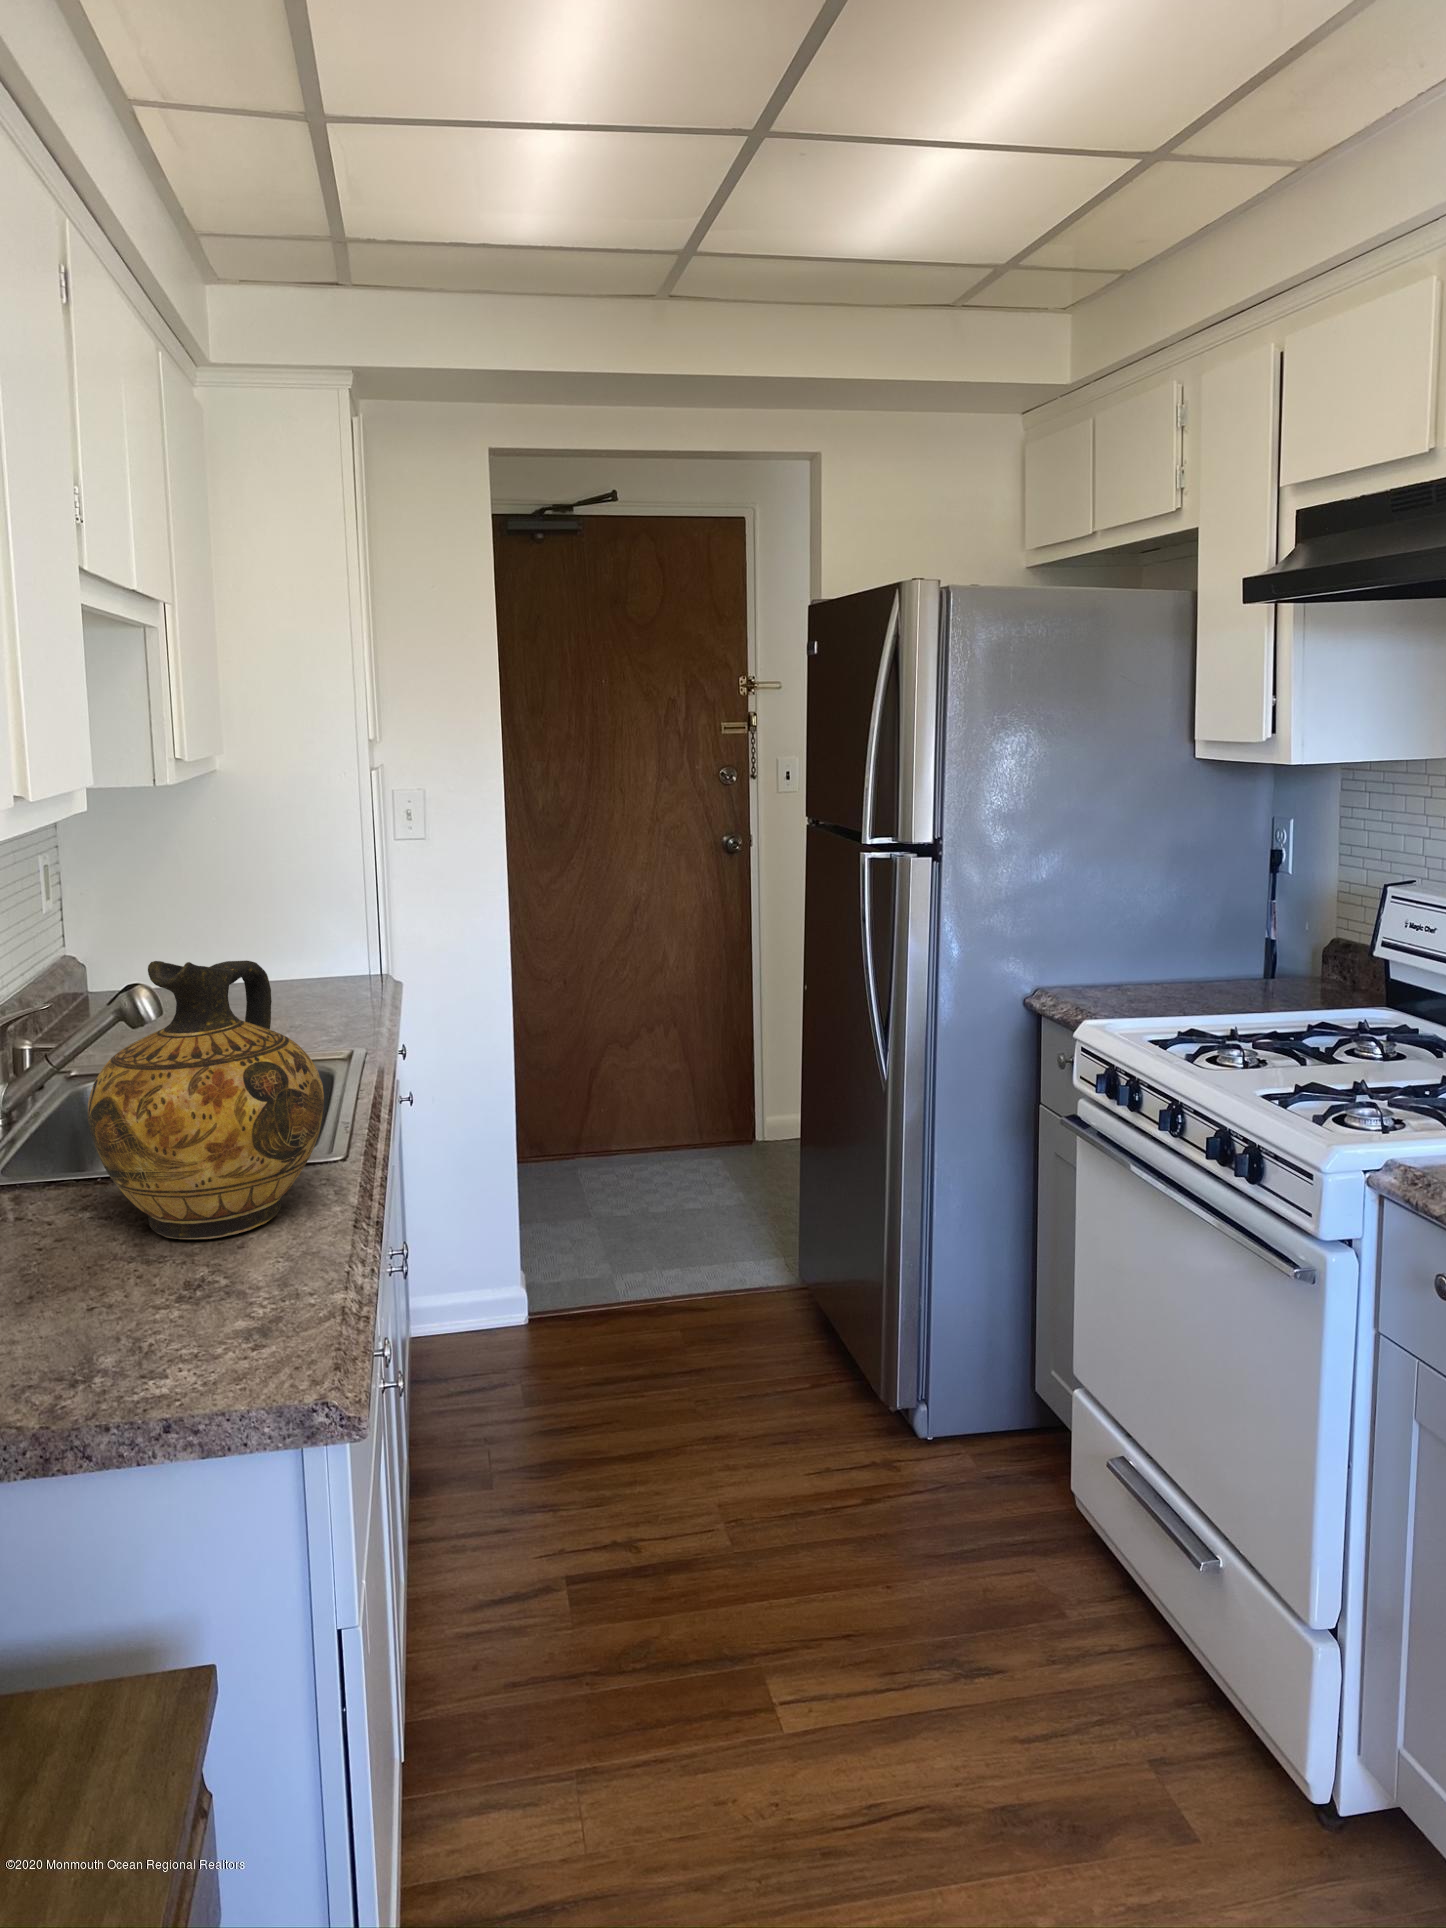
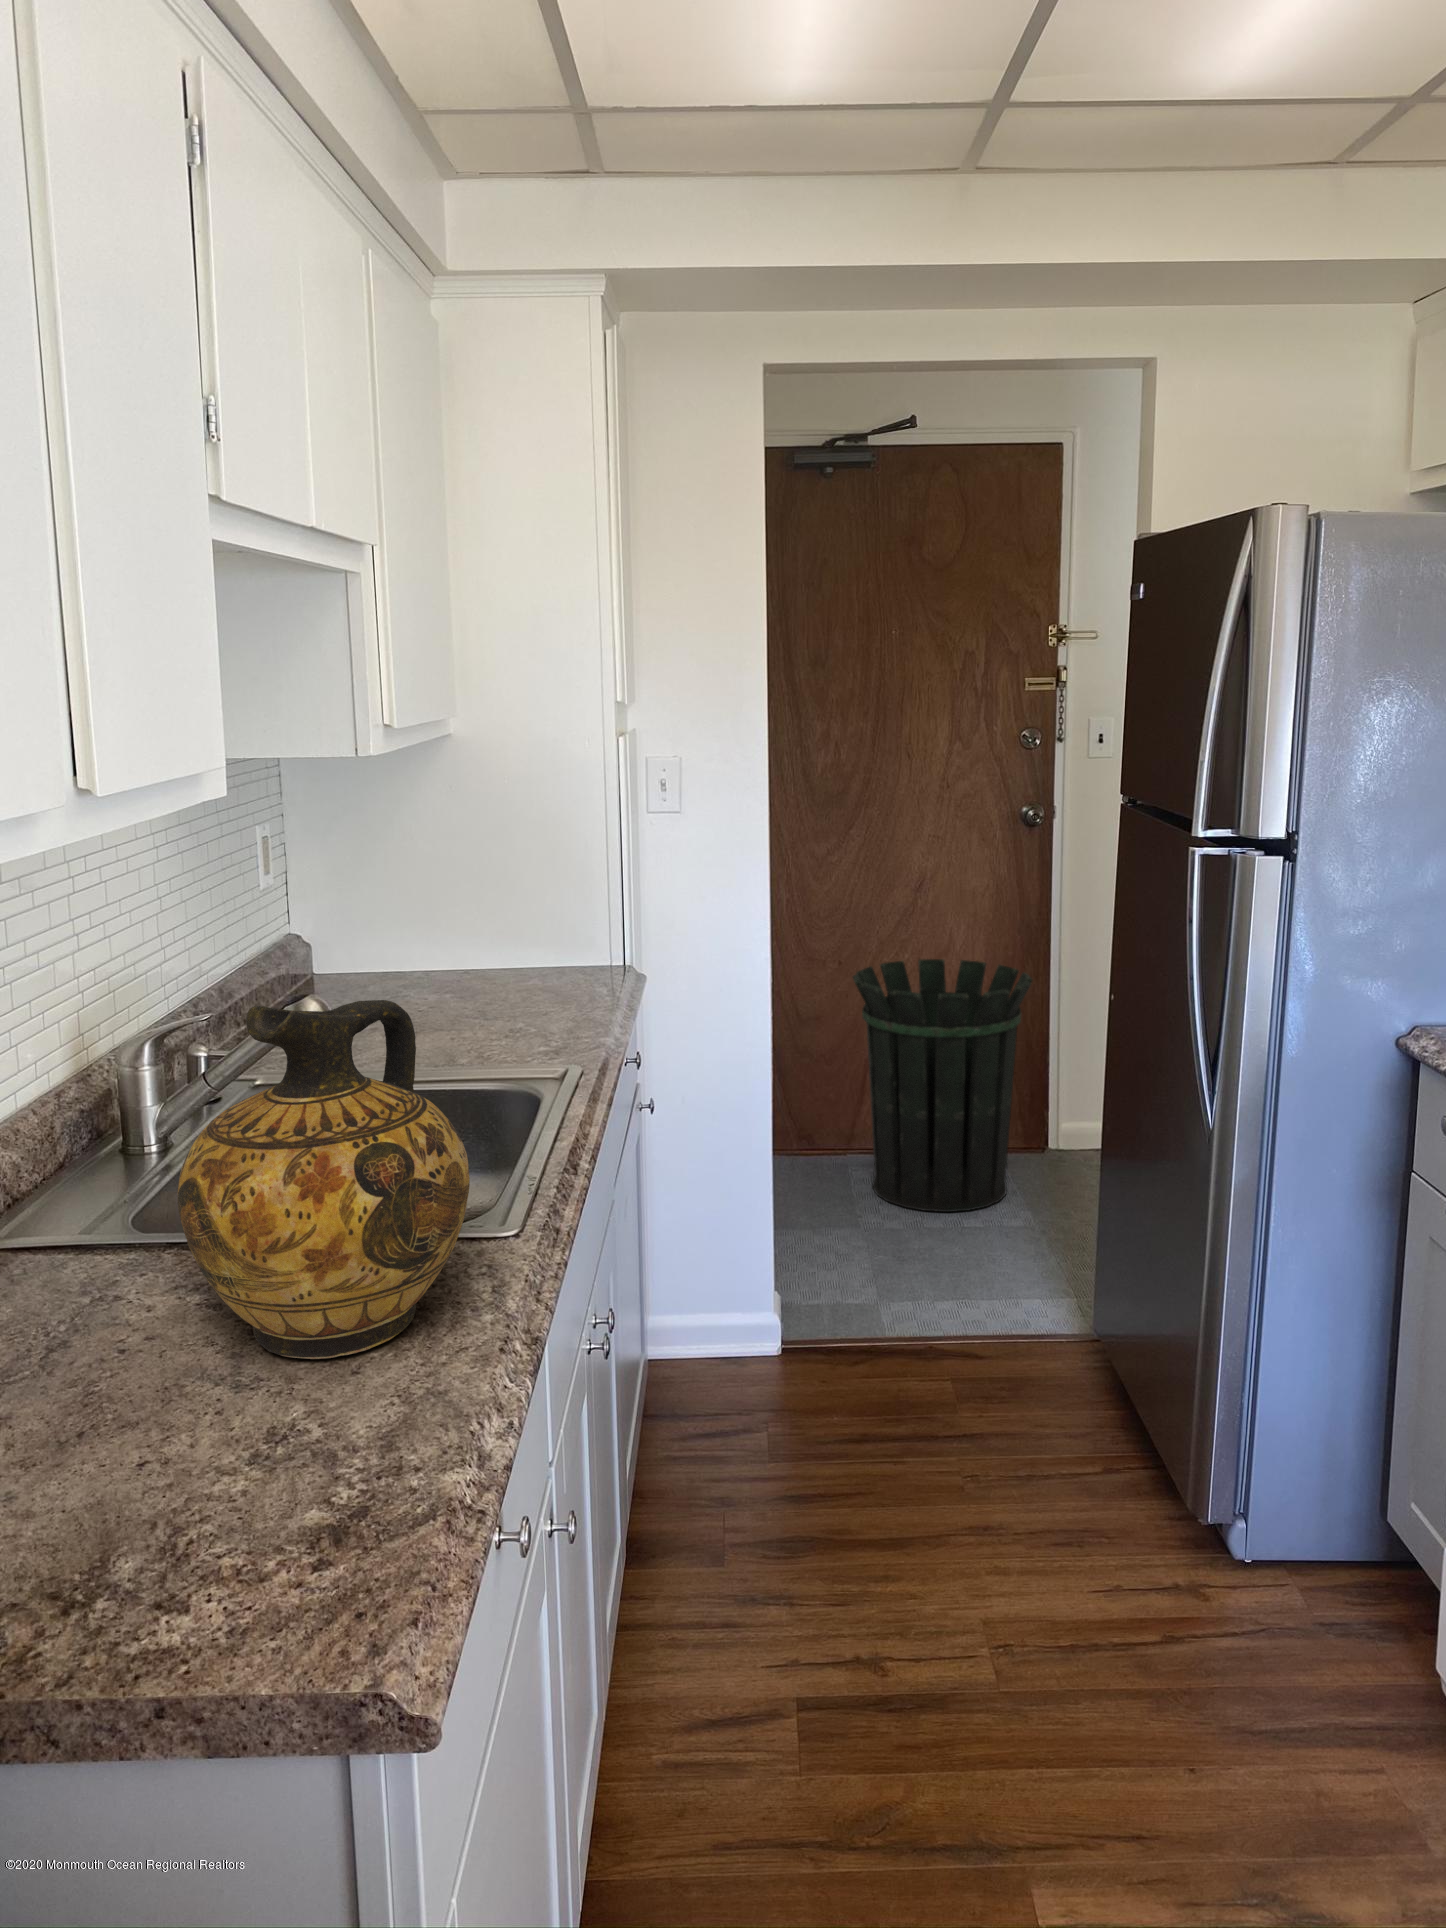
waste bin: none [577,974,736,1197] -> present [853,959,1032,1212]

